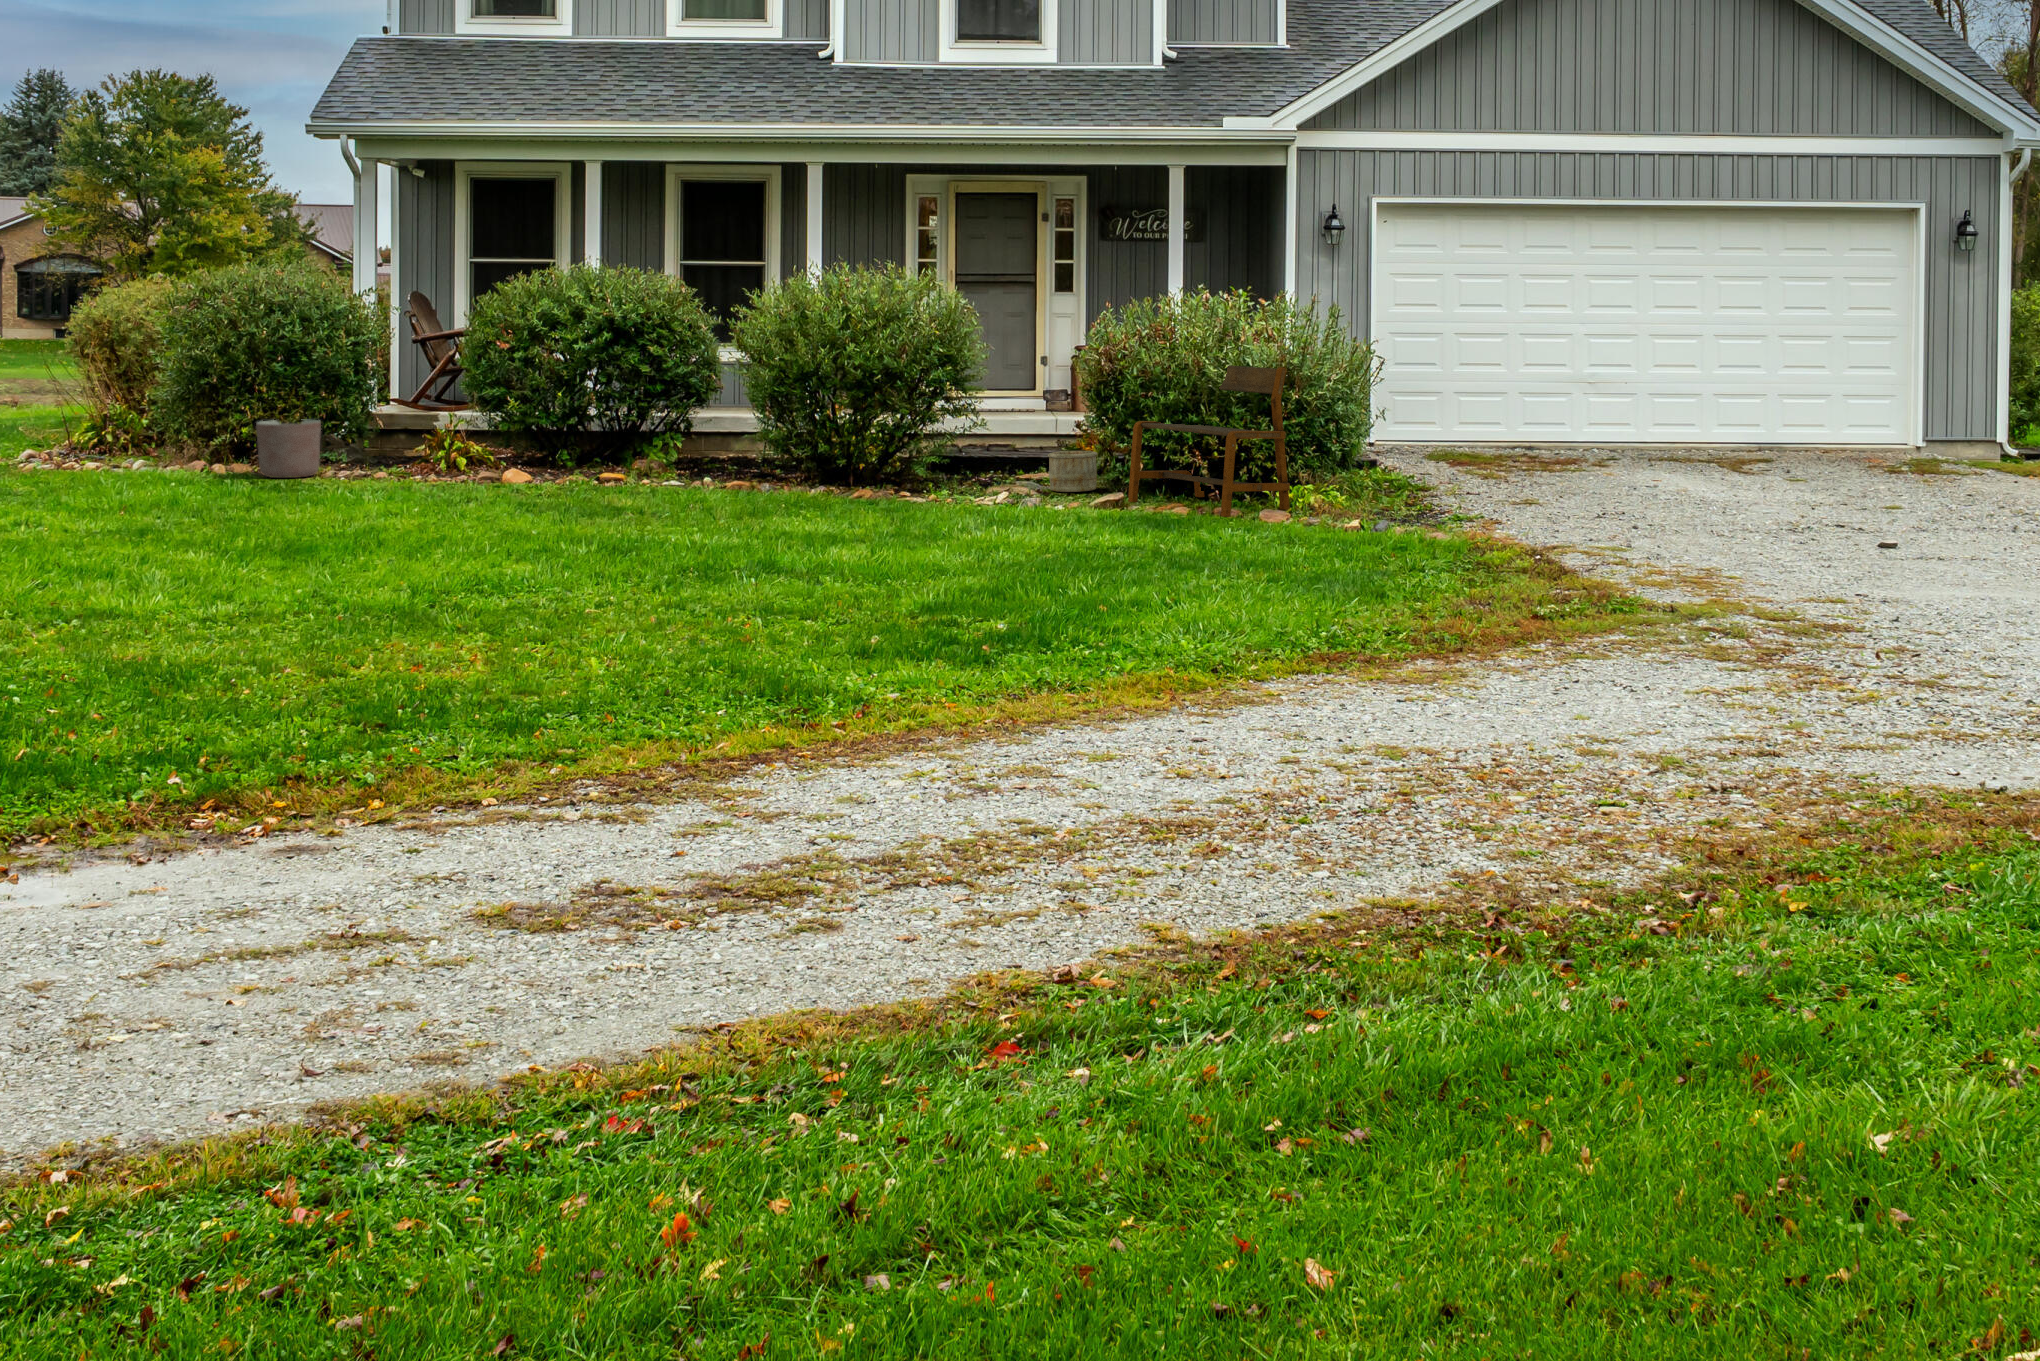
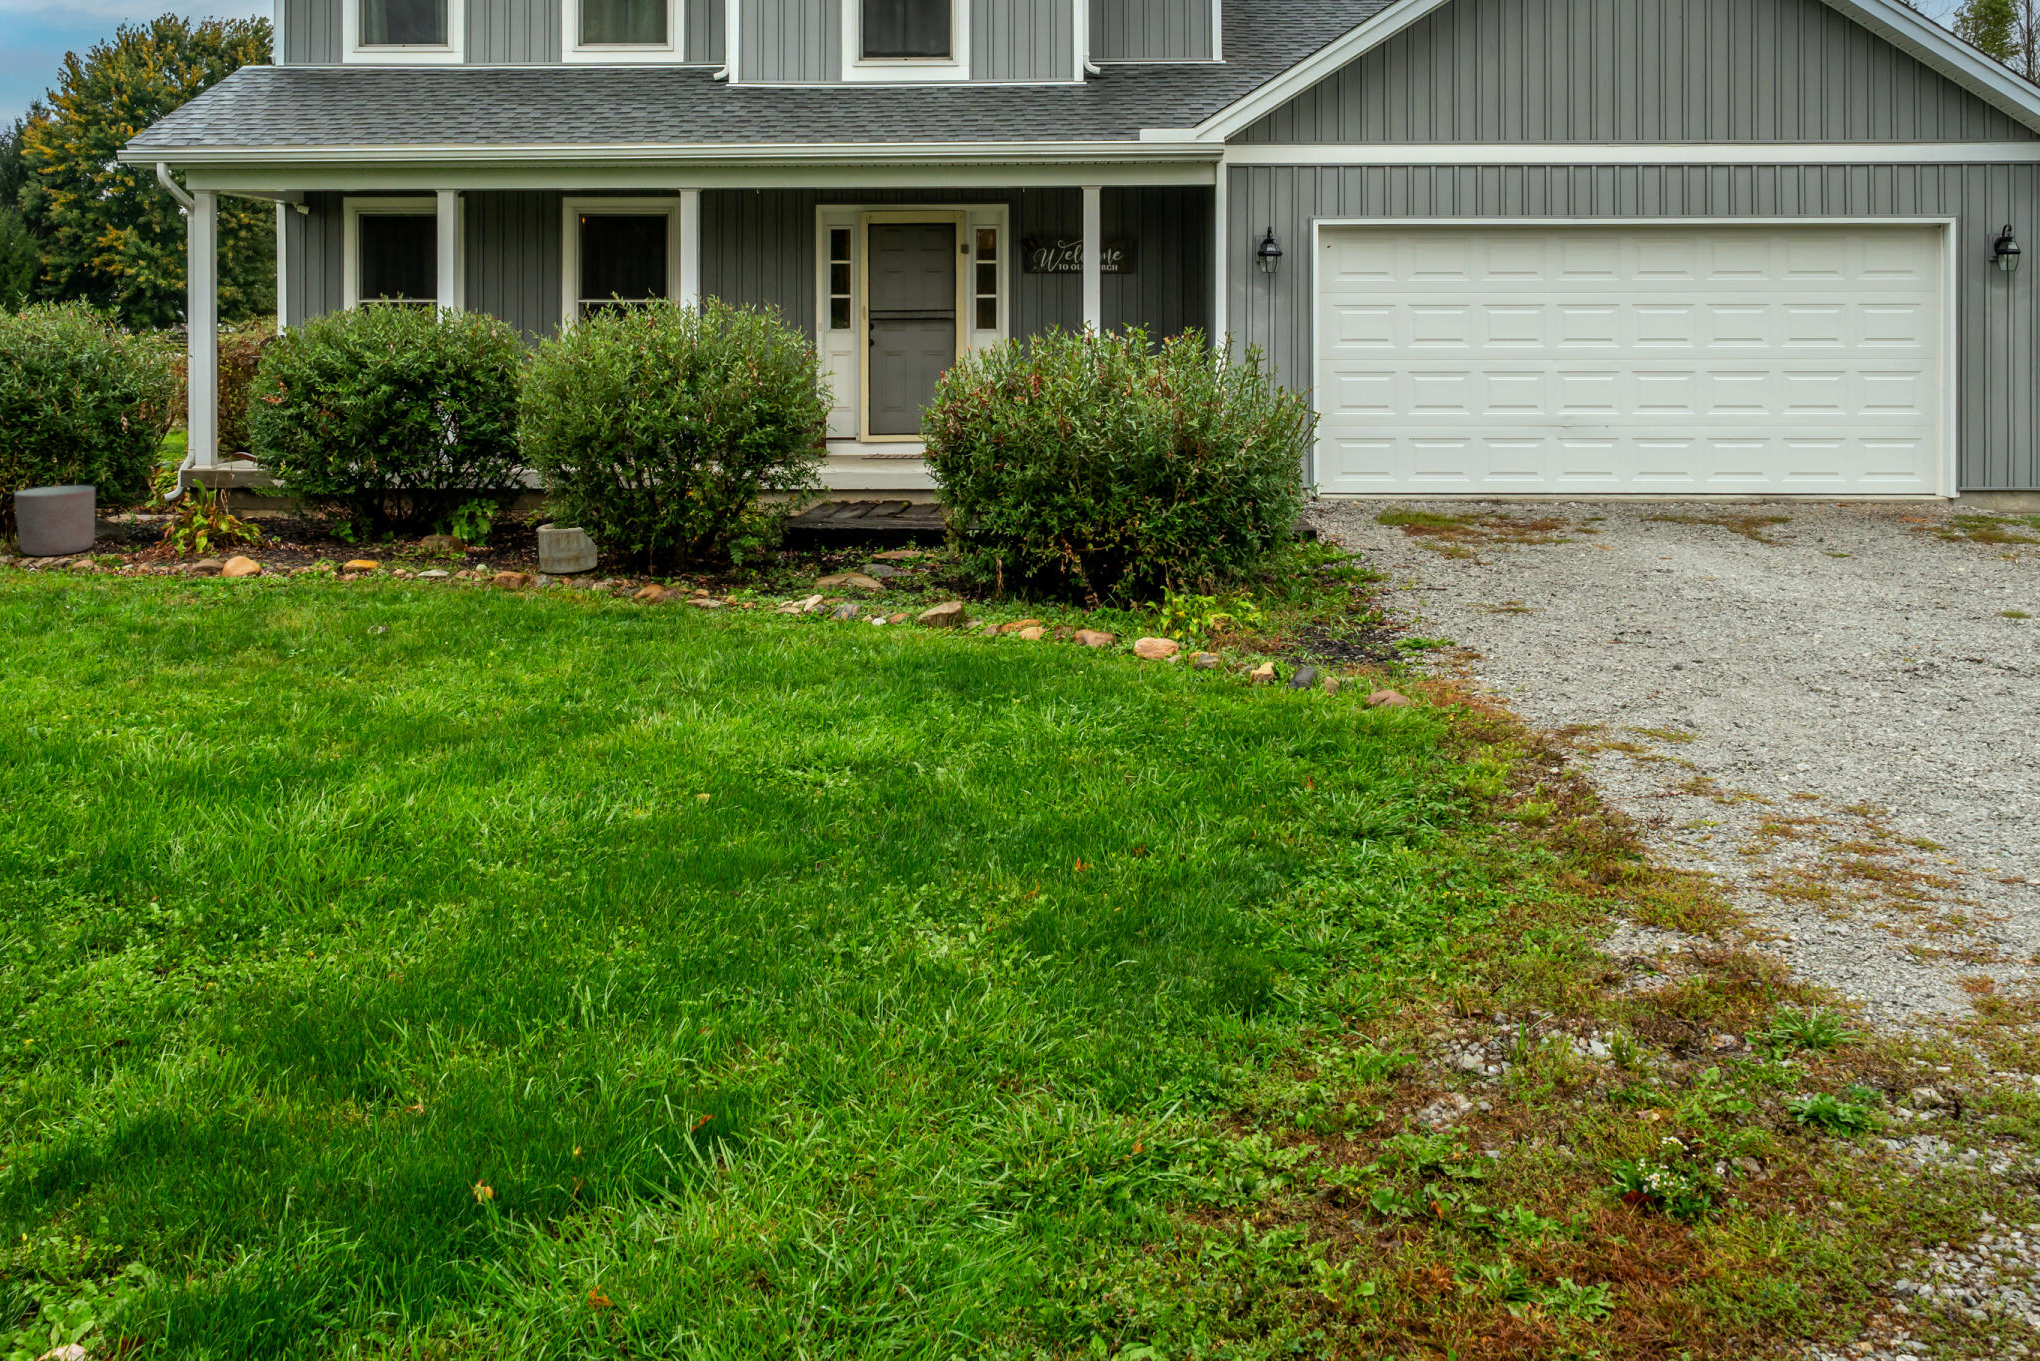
bench: present [1128,365,1290,517] -> none [983,426,1182,641]
wooden bucket: present [1047,451,1097,492] -> present [536,524,597,573]

